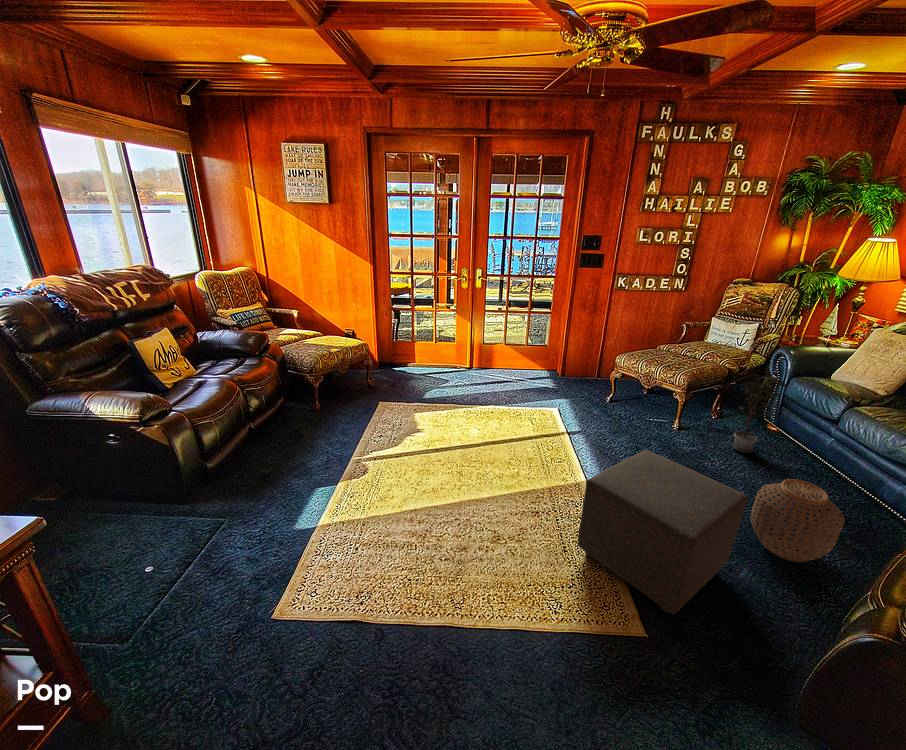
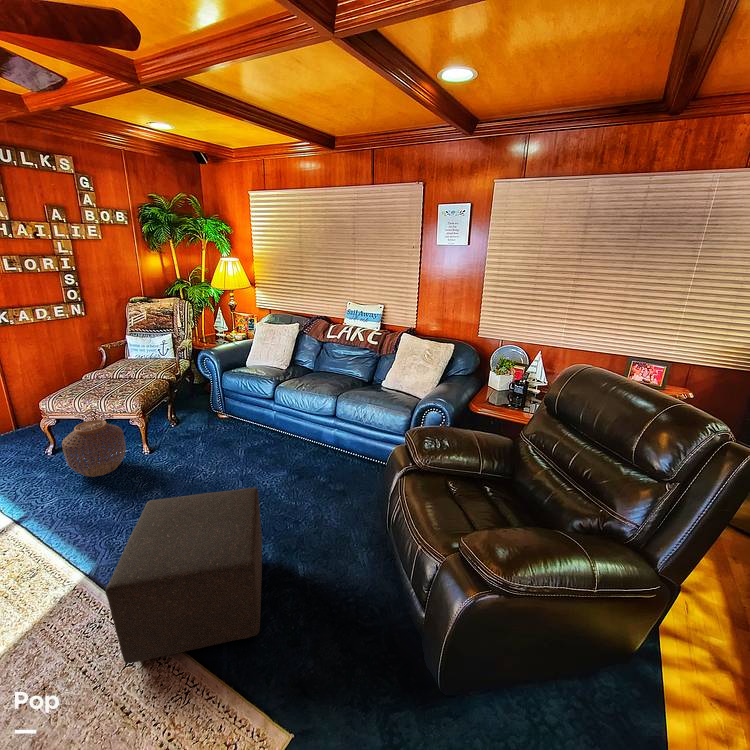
potted plant: present [732,372,786,453] -> none [185,372,222,445]
woven basket: present [751,479,844,562] -> present [62,420,126,477]

